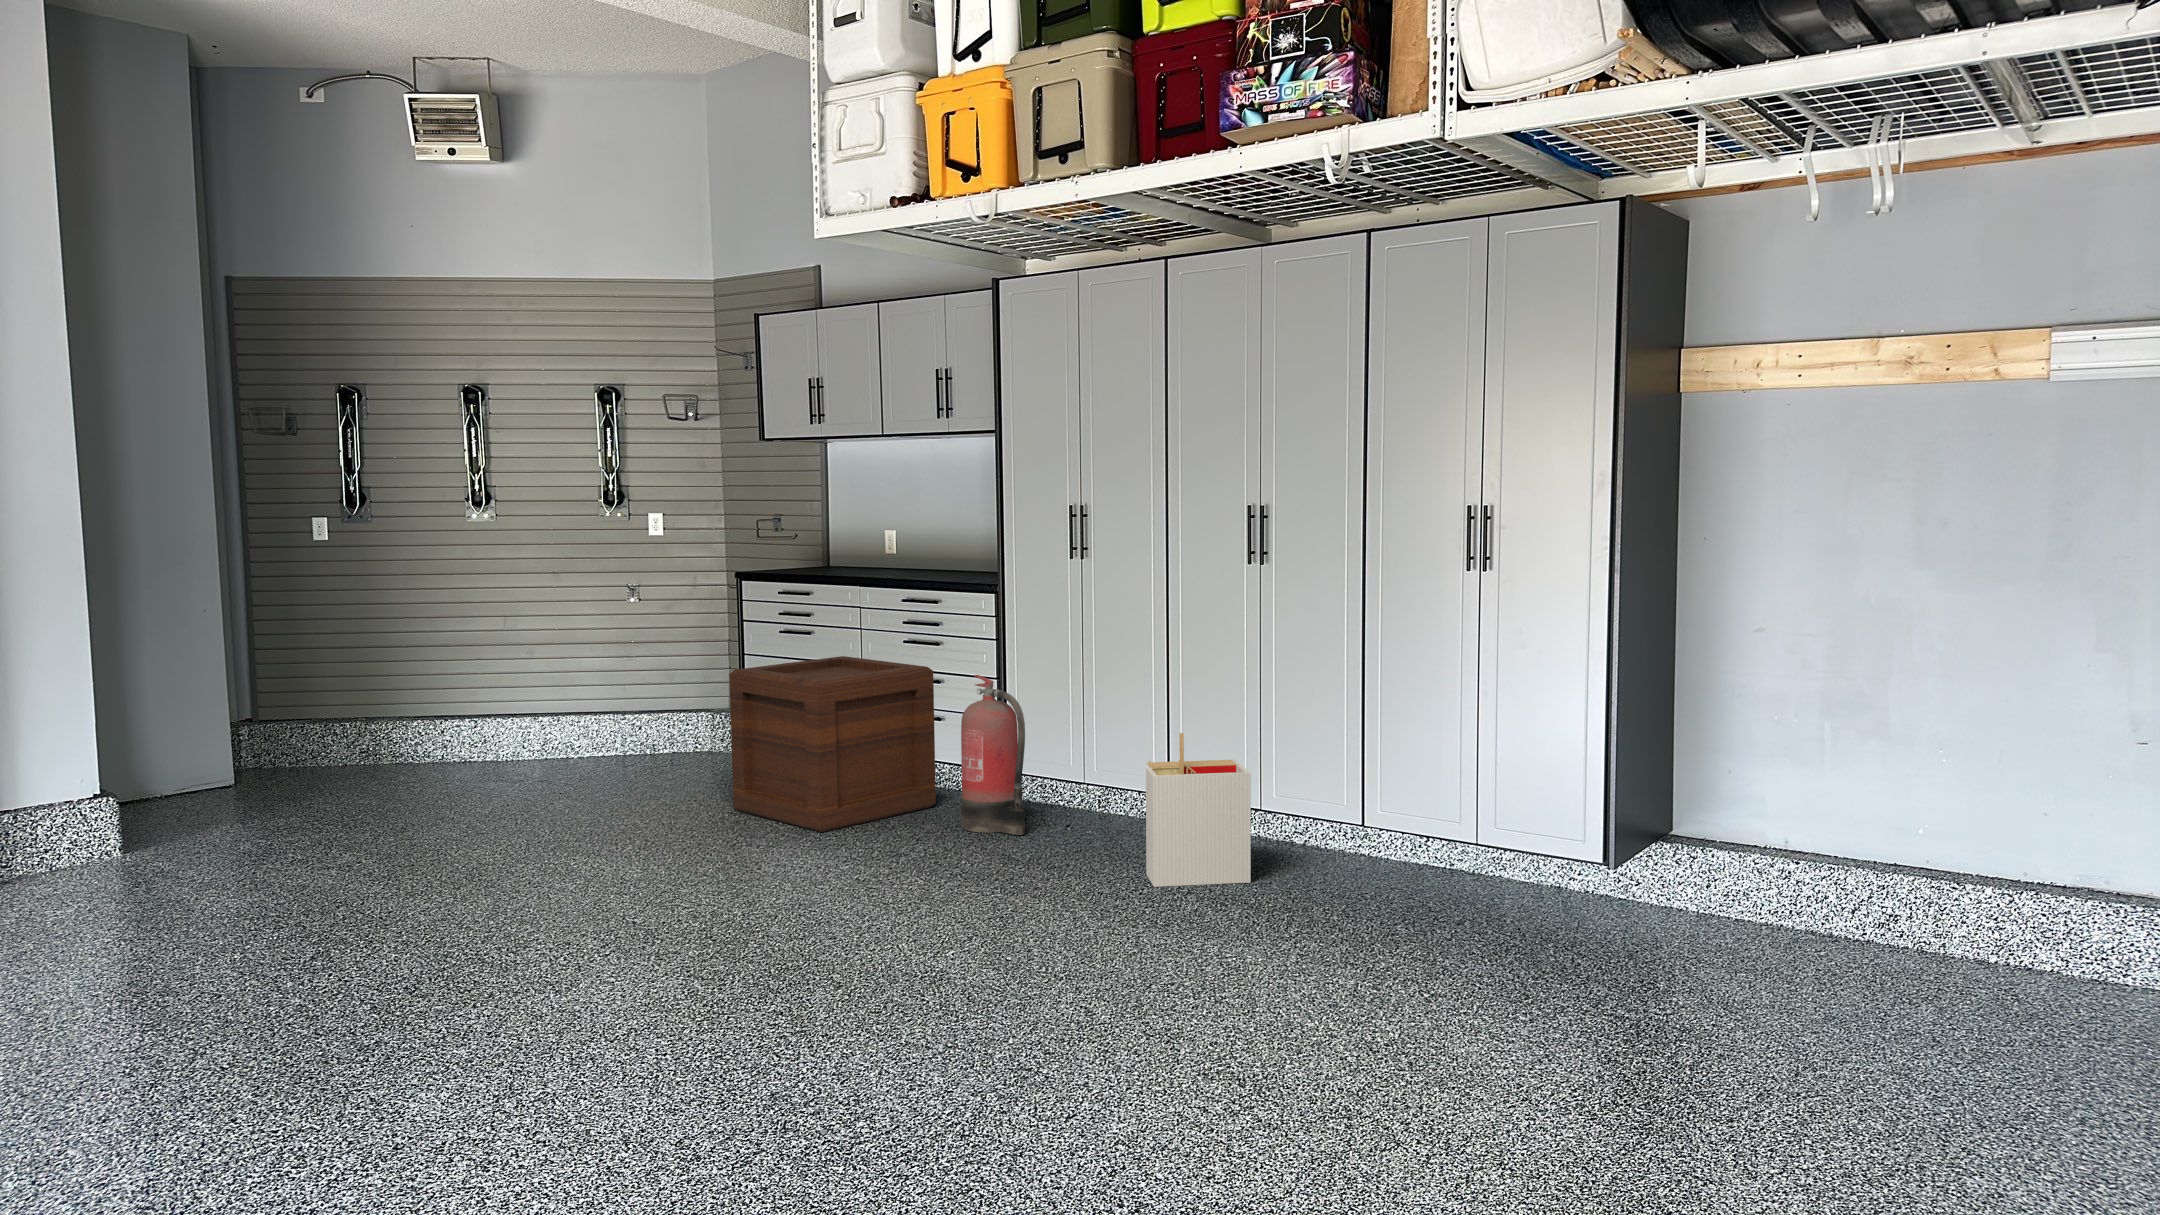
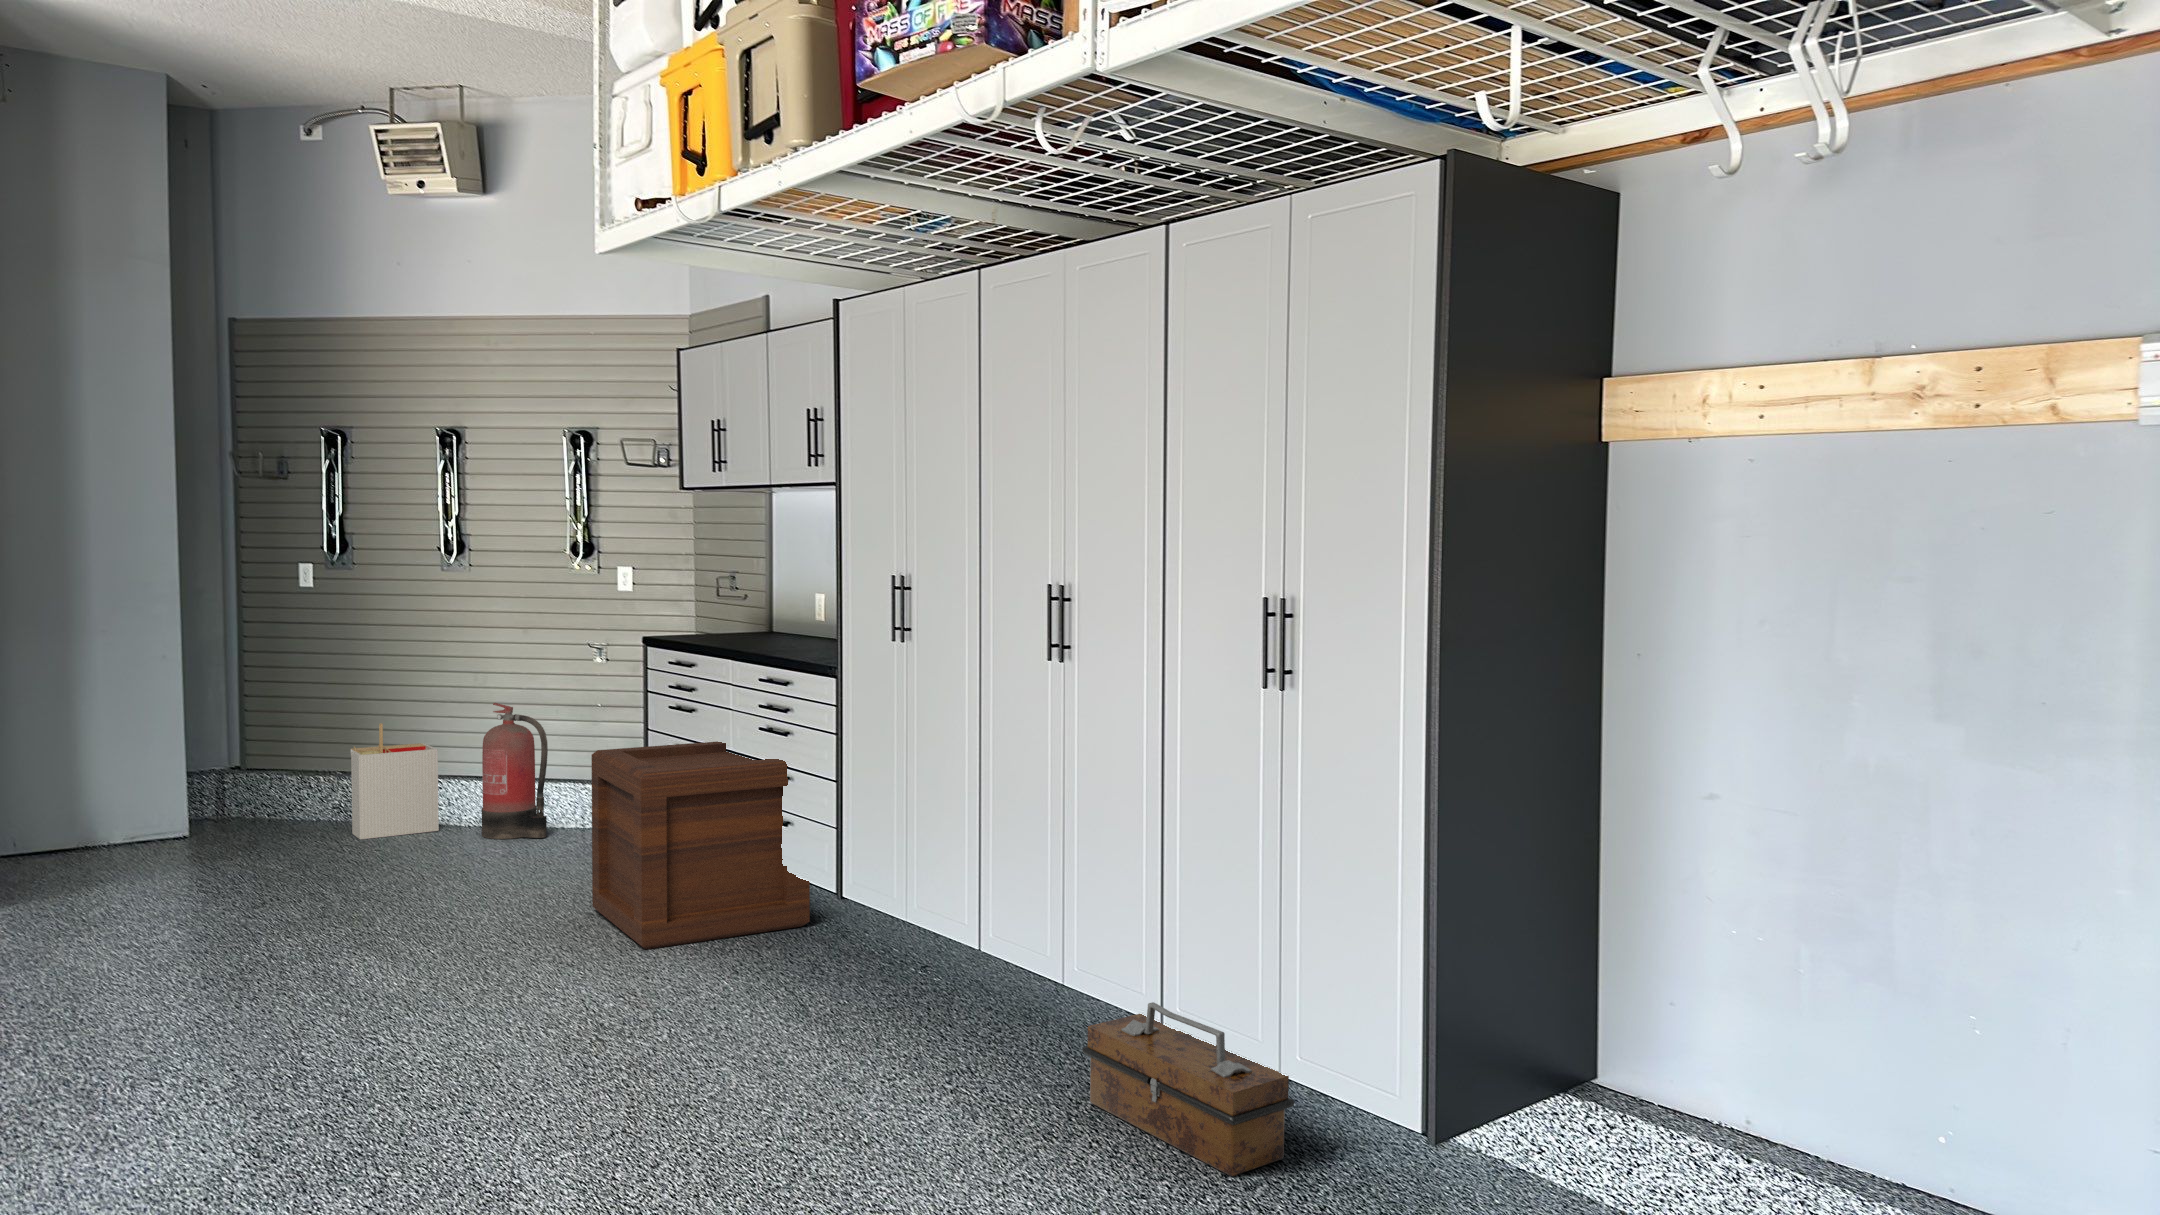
fire extinguisher: present [961,675,1025,835] -> present [482,703,548,839]
storage bin: present [1146,733,1251,887] -> present [351,723,439,839]
toolbox: none [1295,812,1475,921] -> present [1082,1002,1294,1176]

